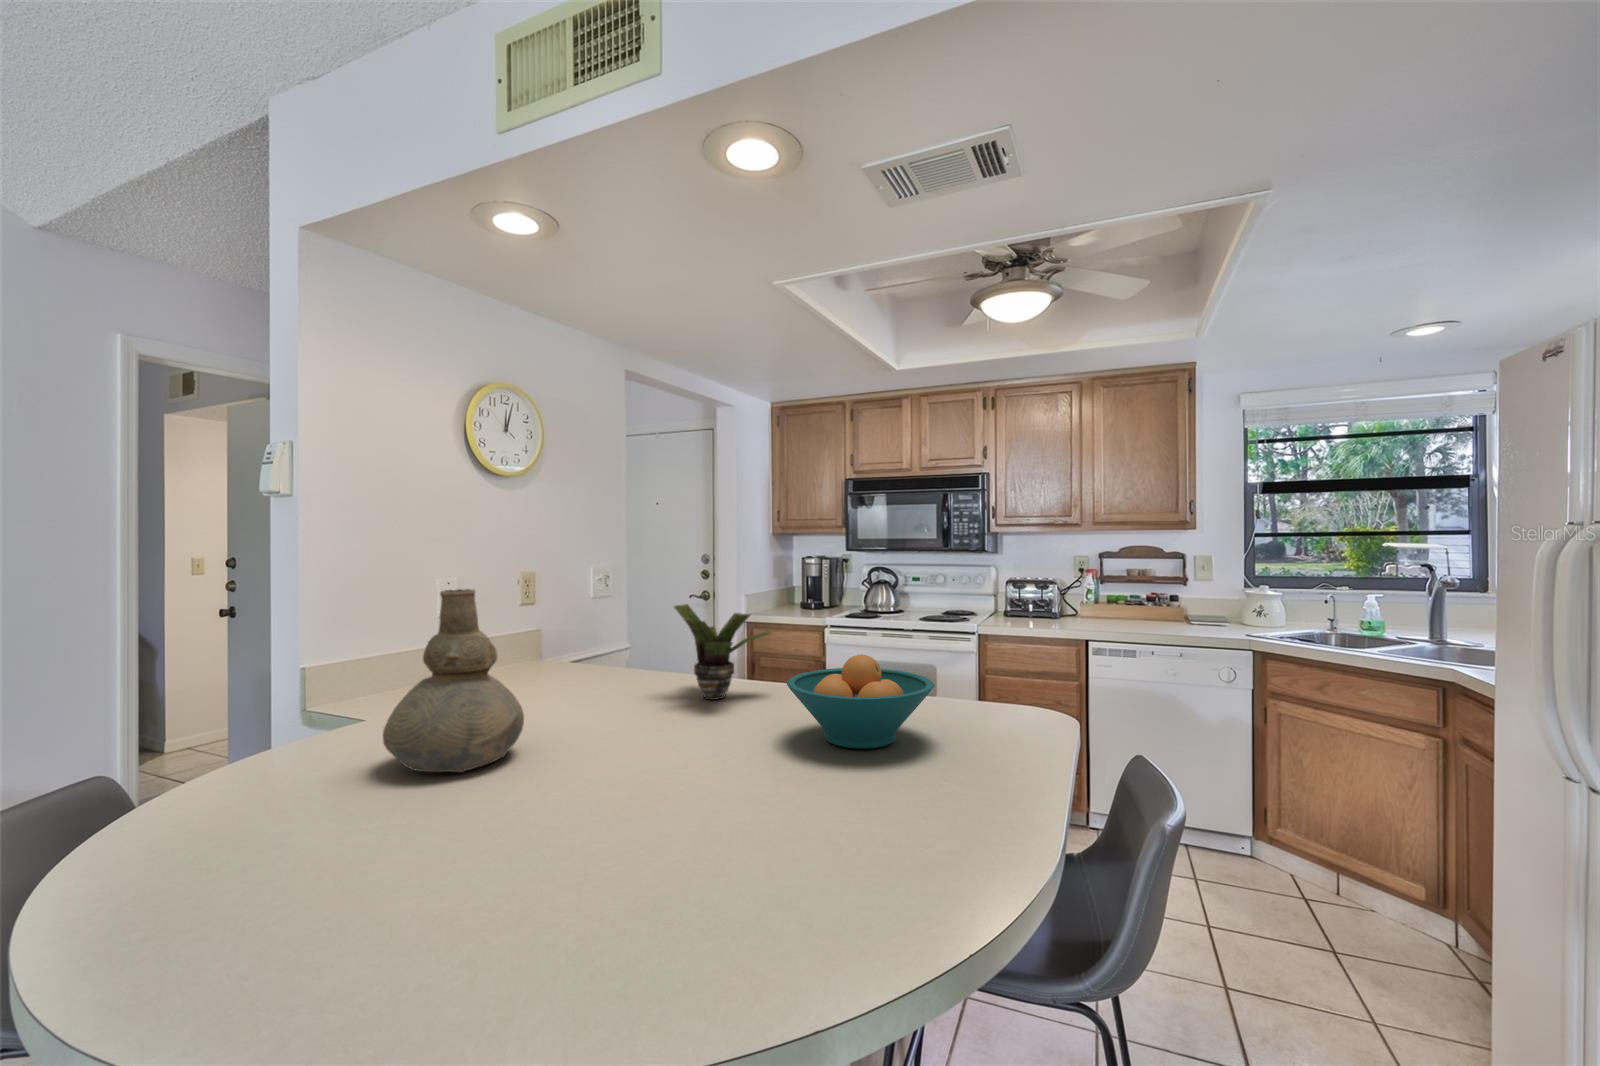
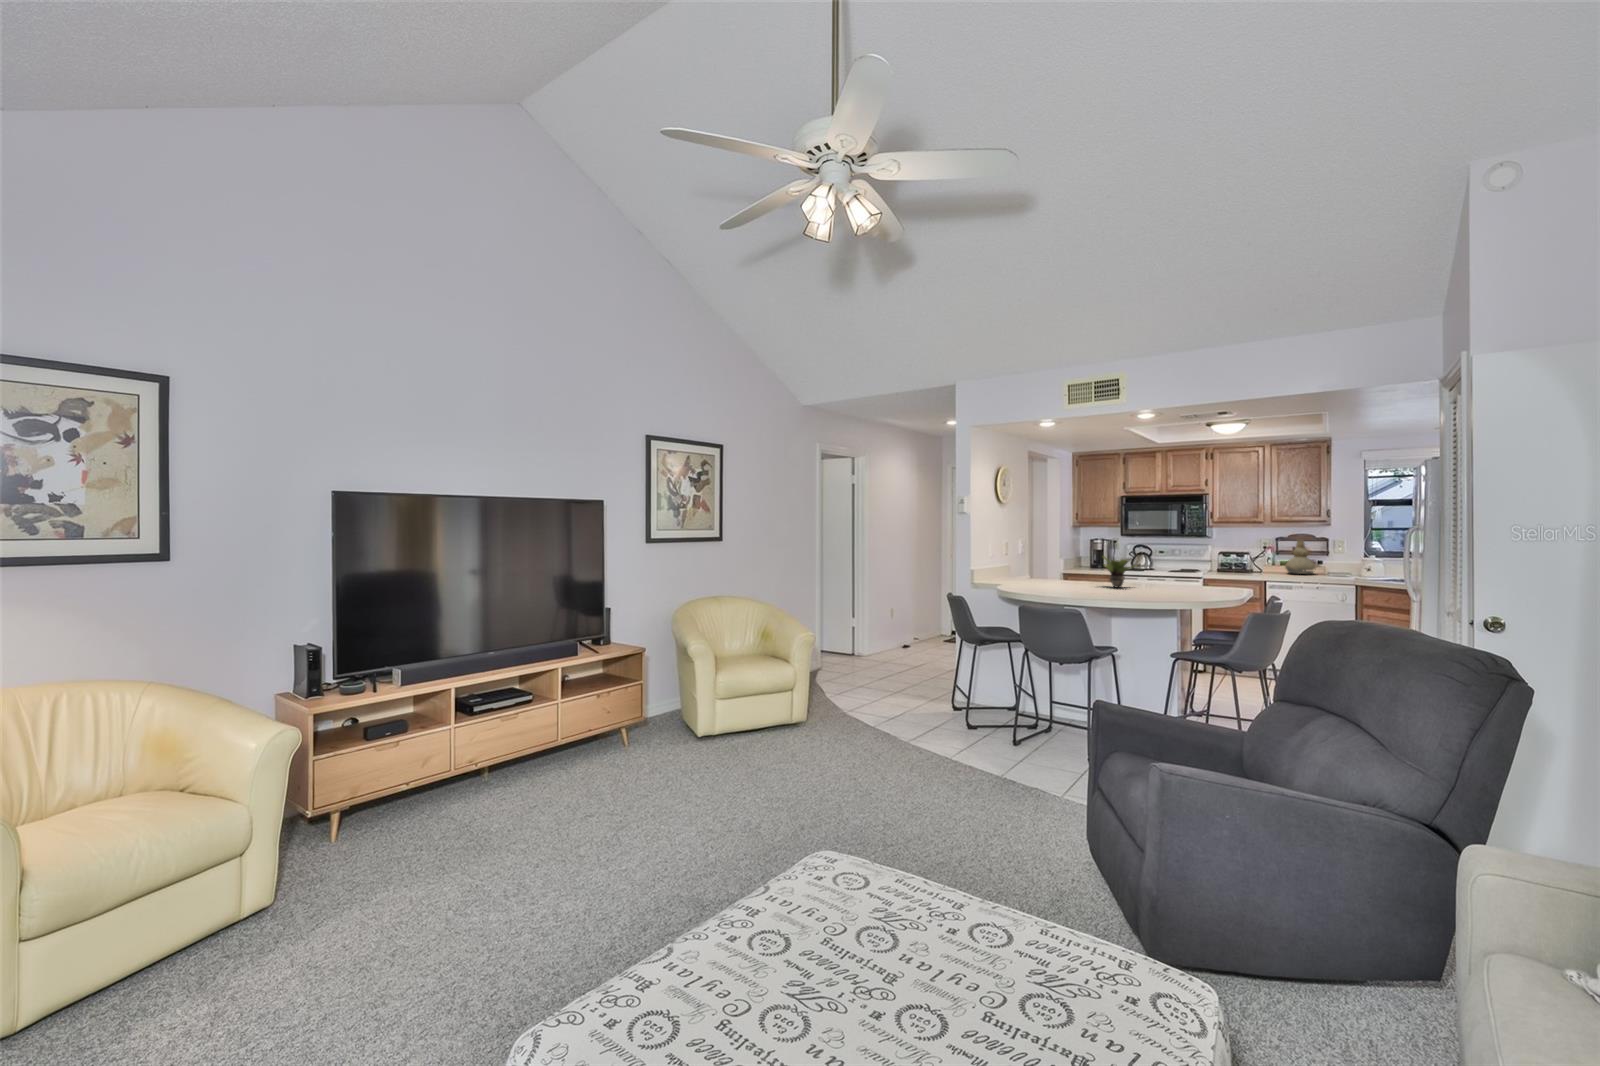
vase: present [383,589,524,772] -> present [1285,540,1316,574]
fruit bowl: present [787,654,934,749] -> none [1159,568,1207,593]

